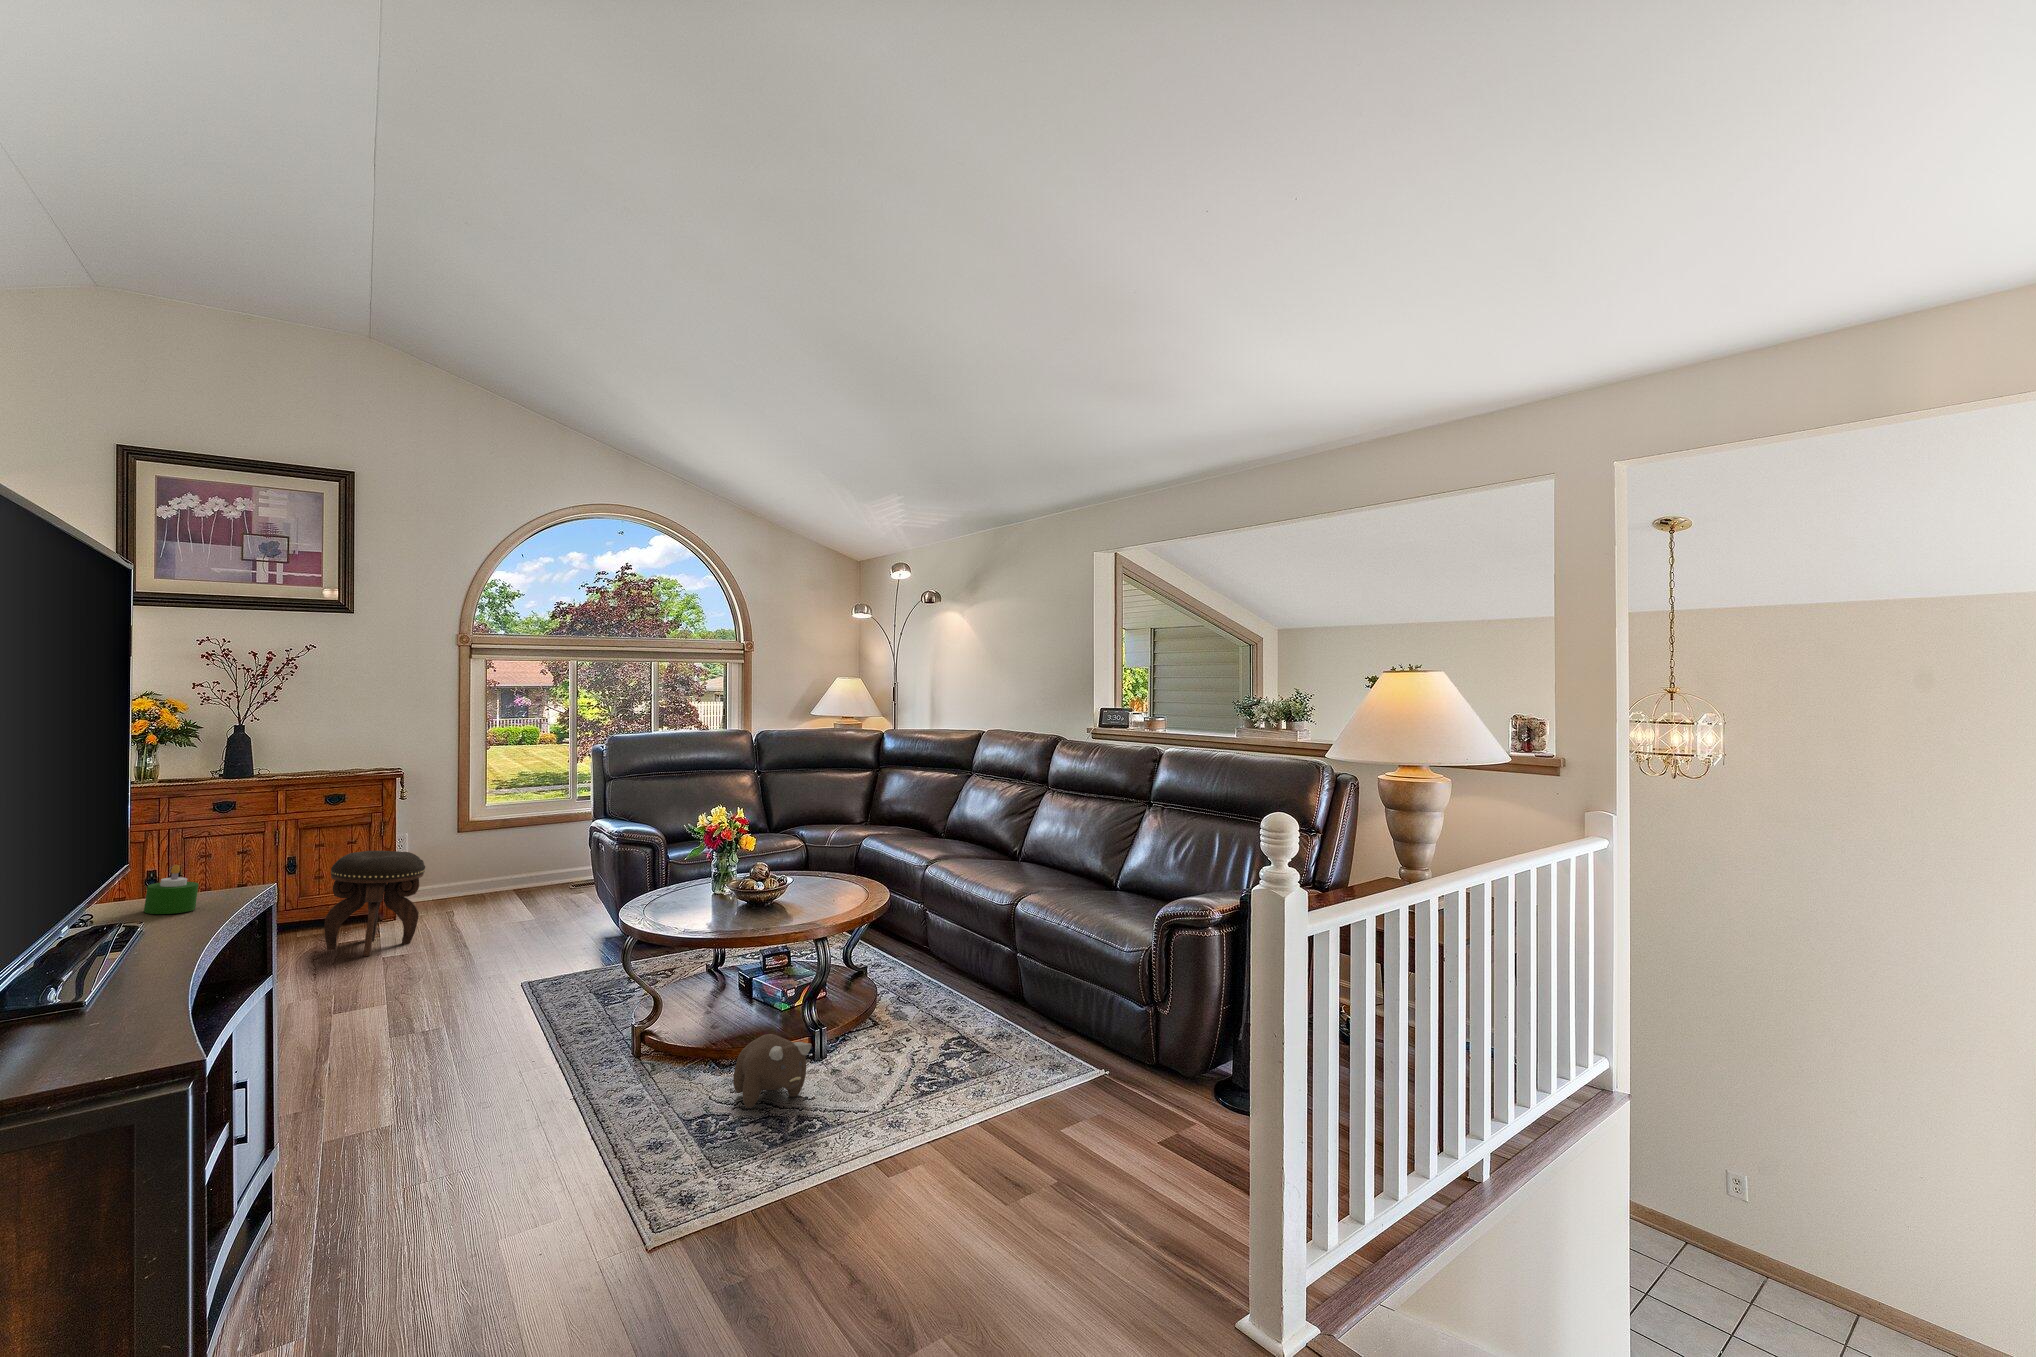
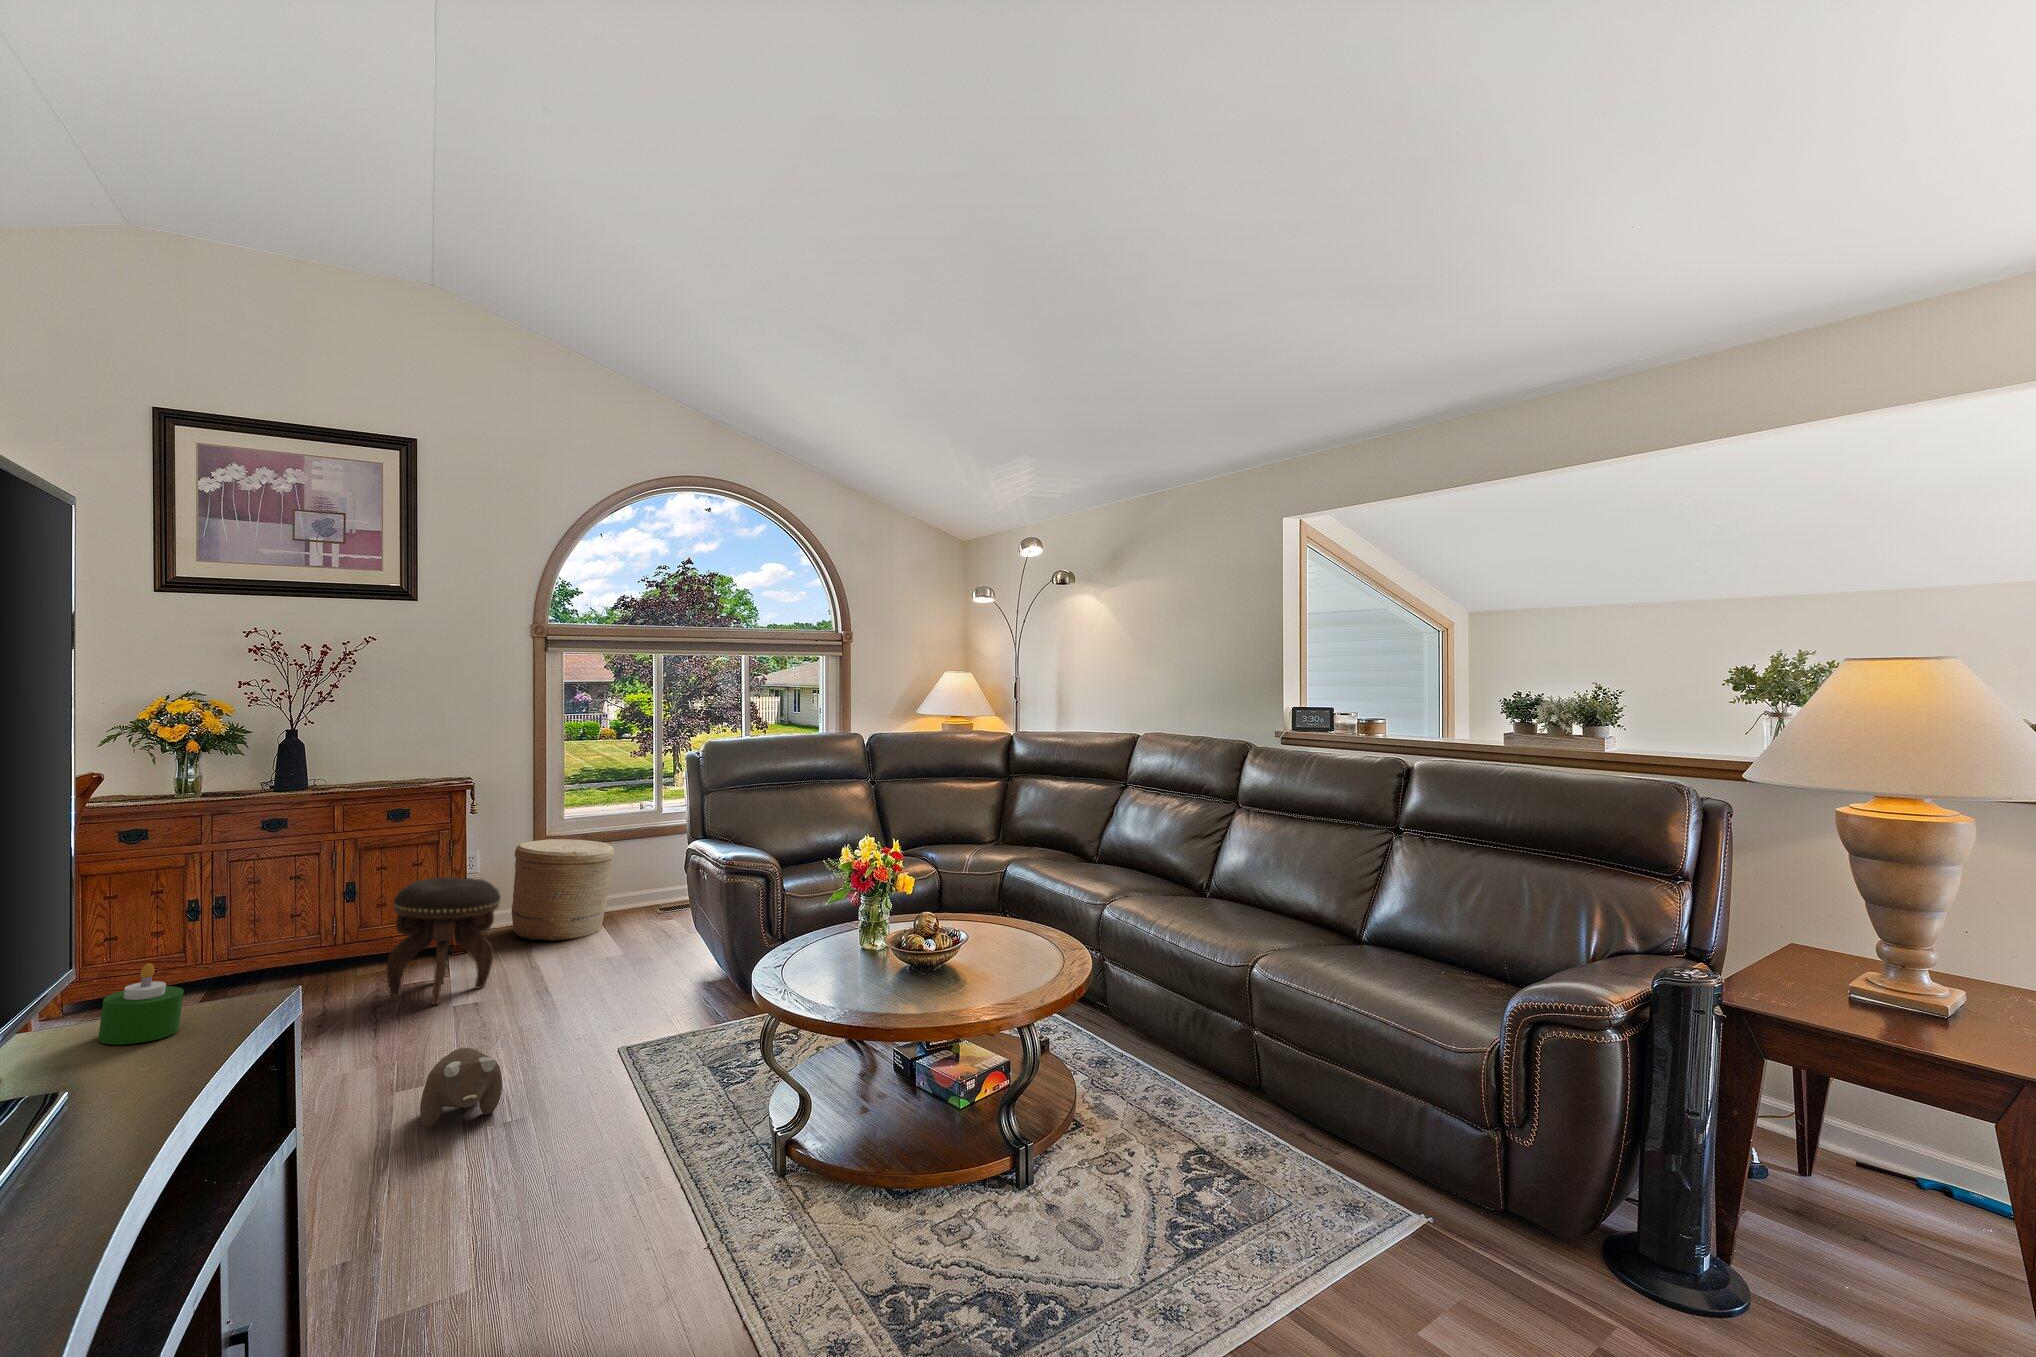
woven basket: none [436,823,530,909] -> present [512,839,614,941]
plush toy: present [733,1034,812,1108] -> present [420,1048,502,1126]

